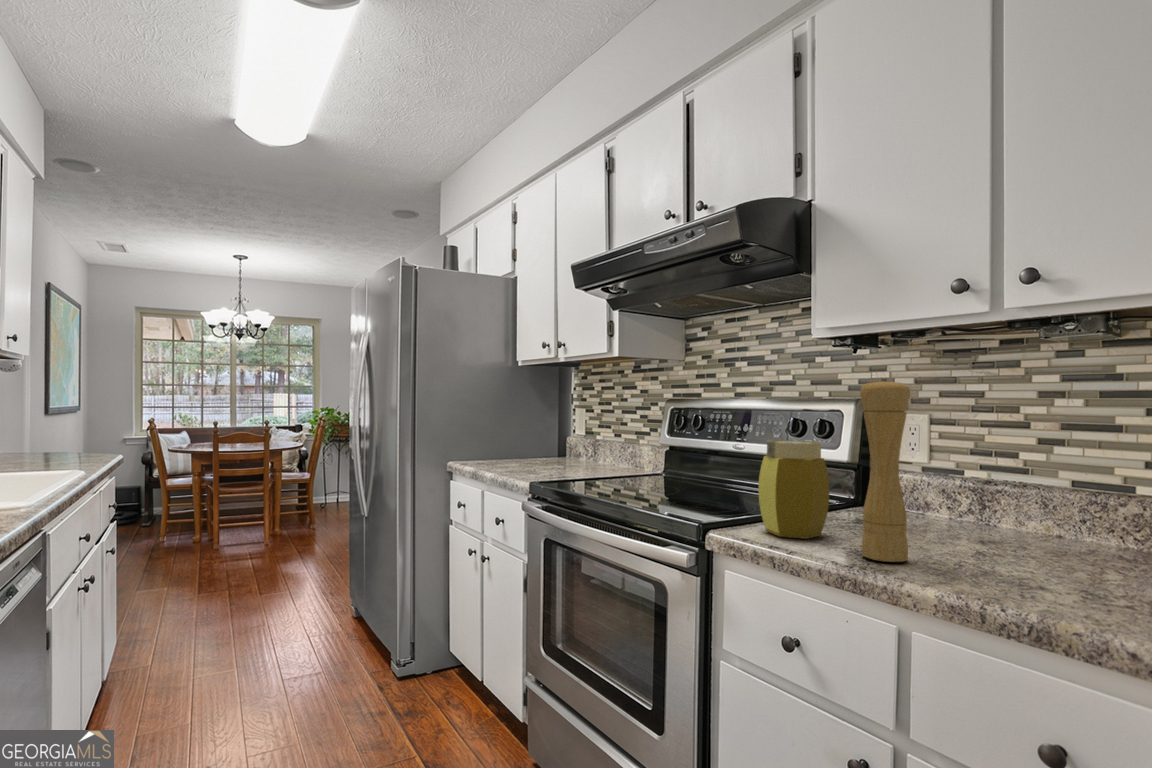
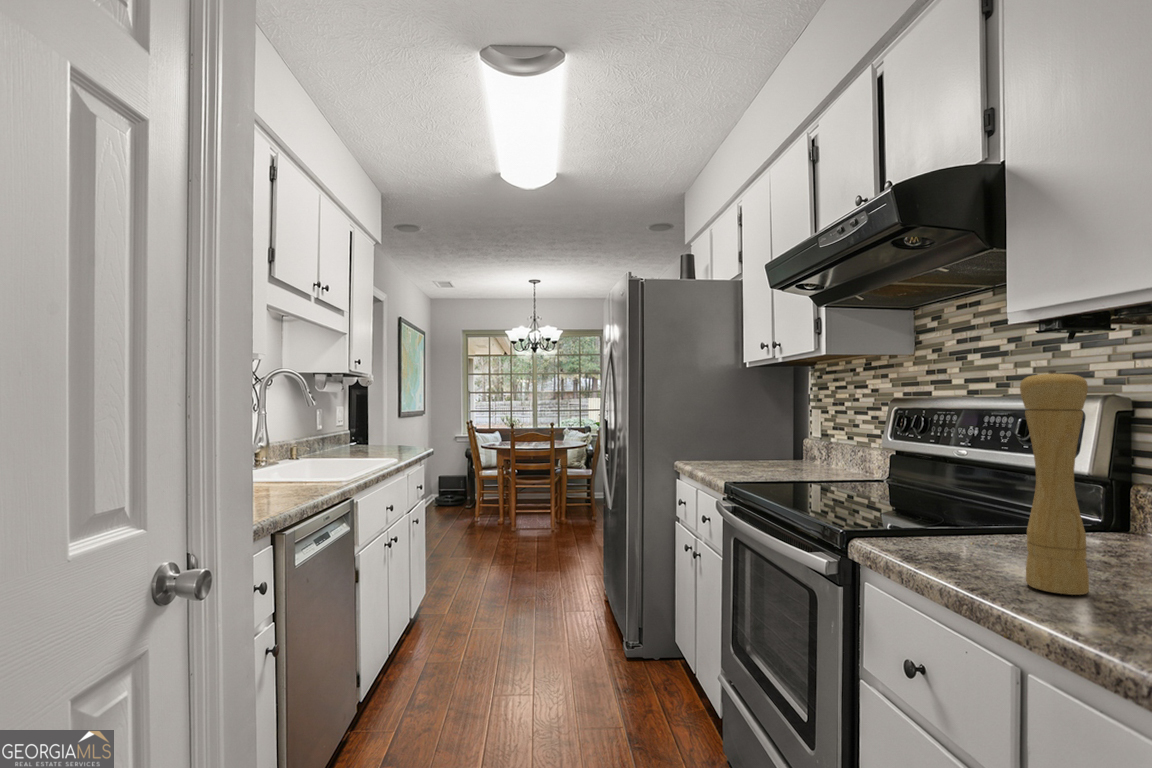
jar: present [758,440,829,539] -> none [923,444,1013,559]

